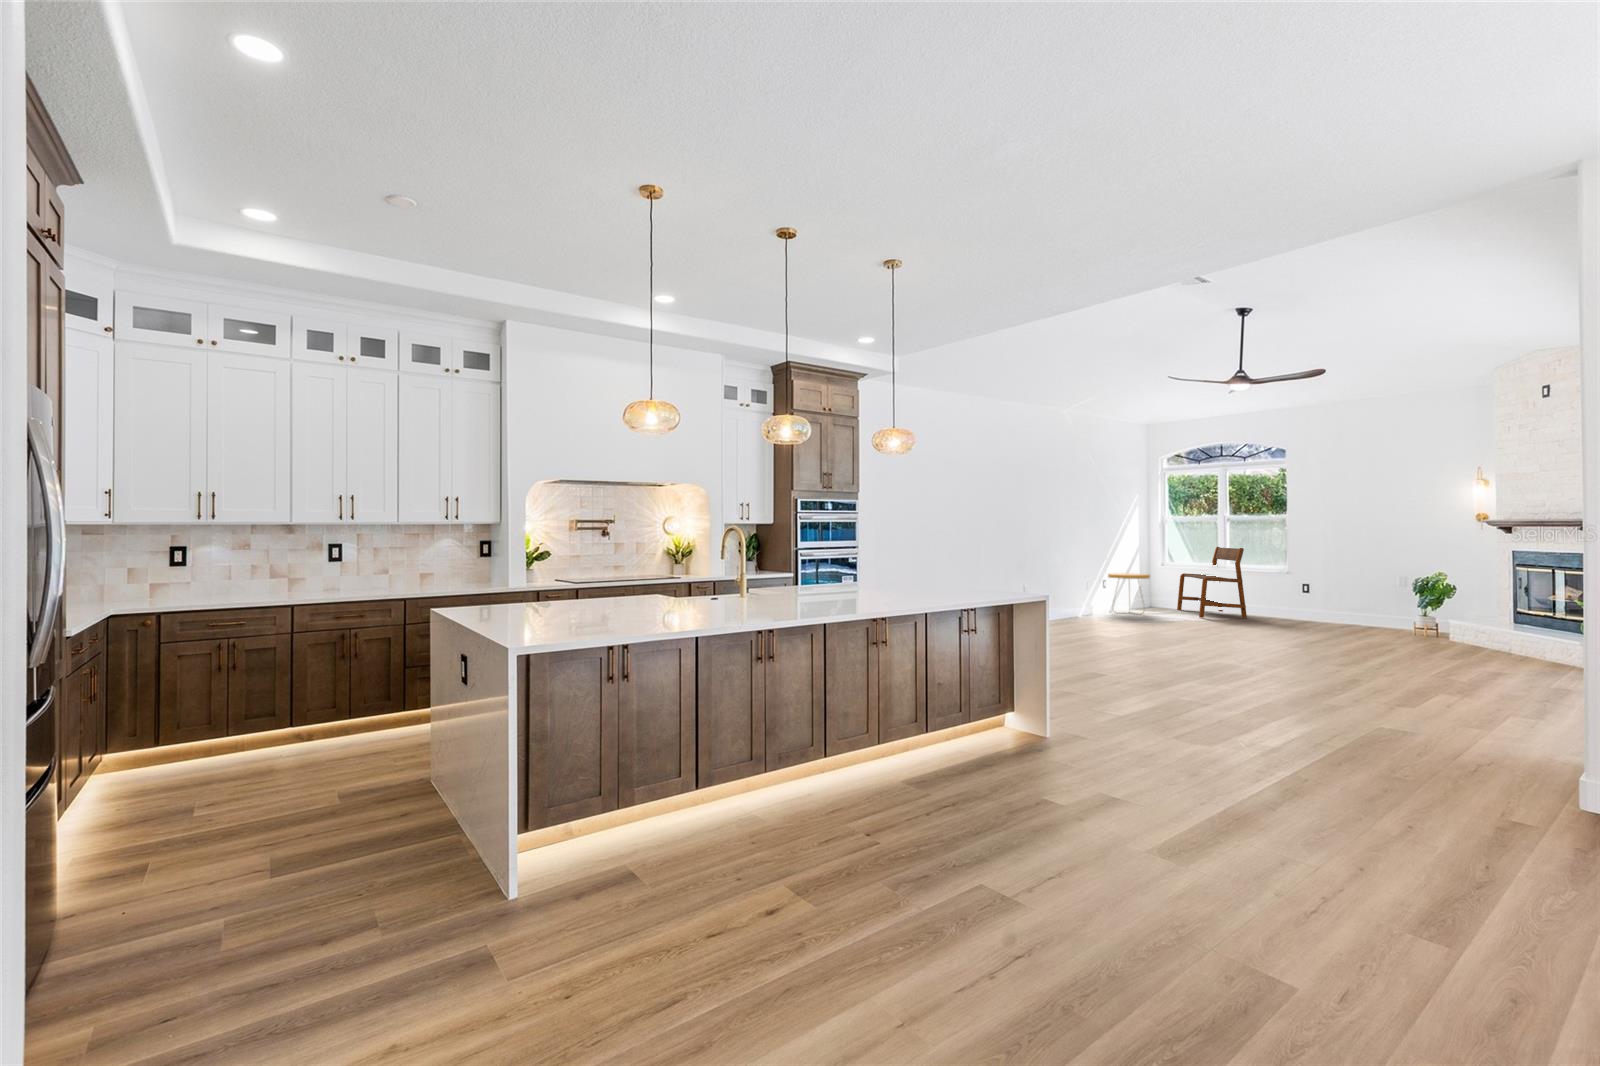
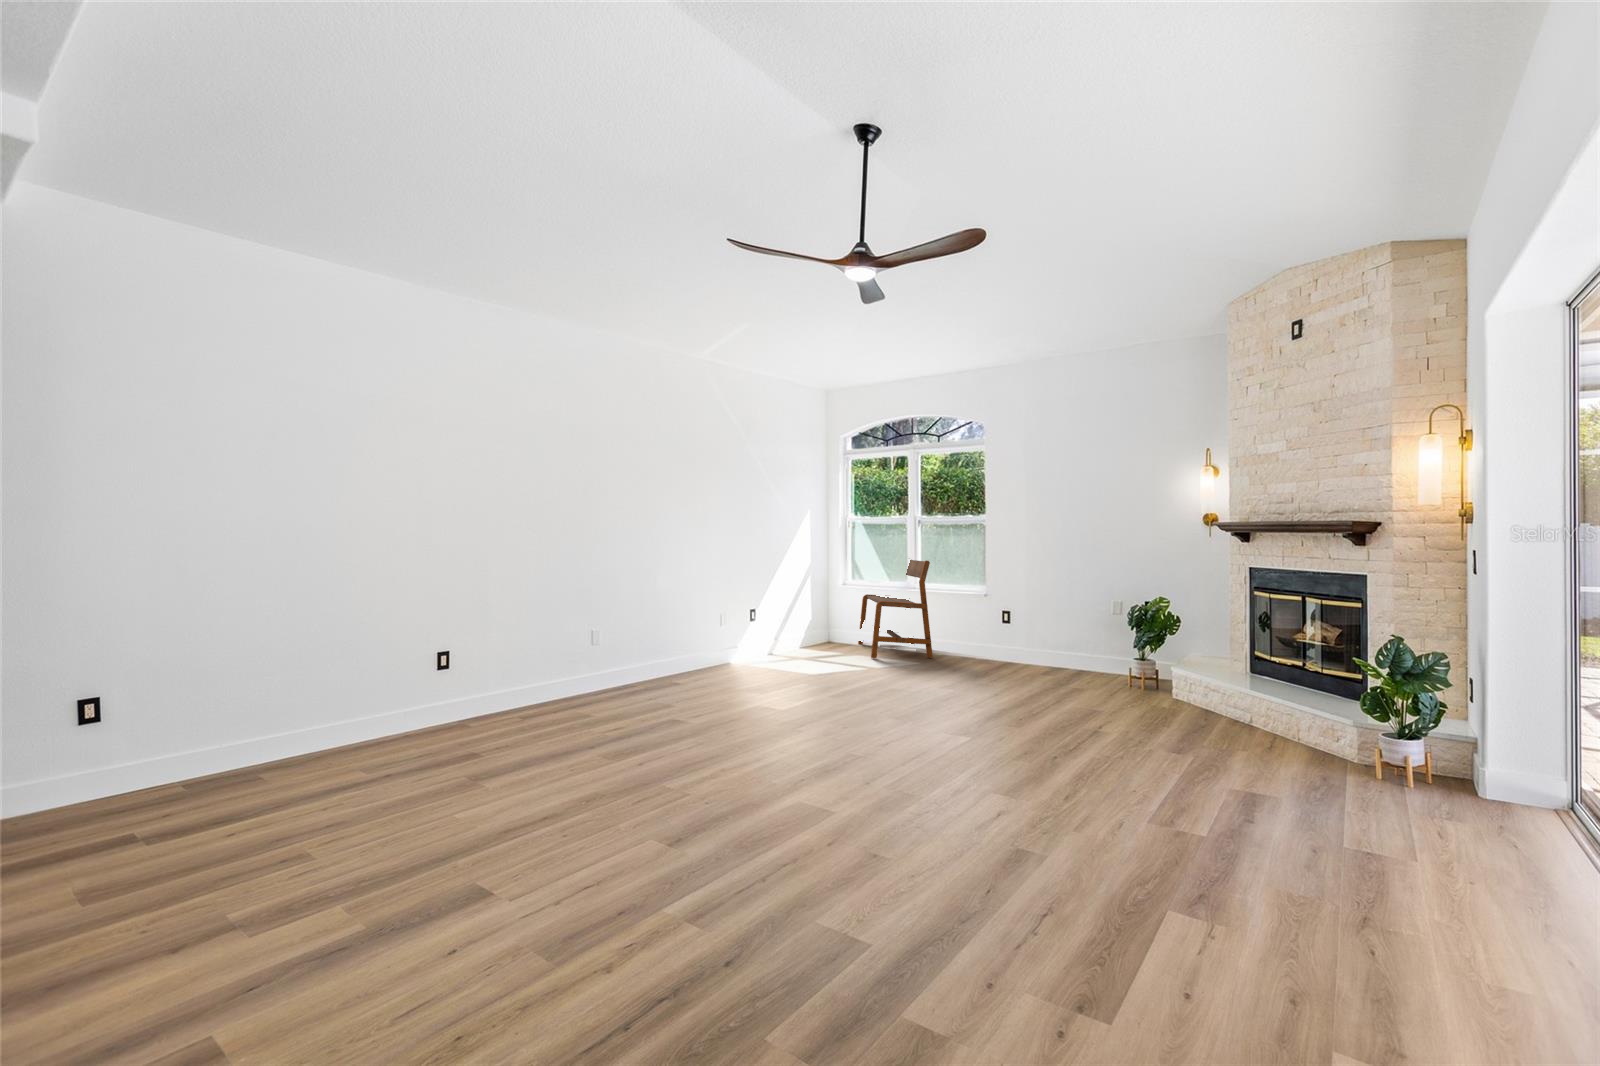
side table: present [1108,573,1150,613] -> none [759,595,814,653]

